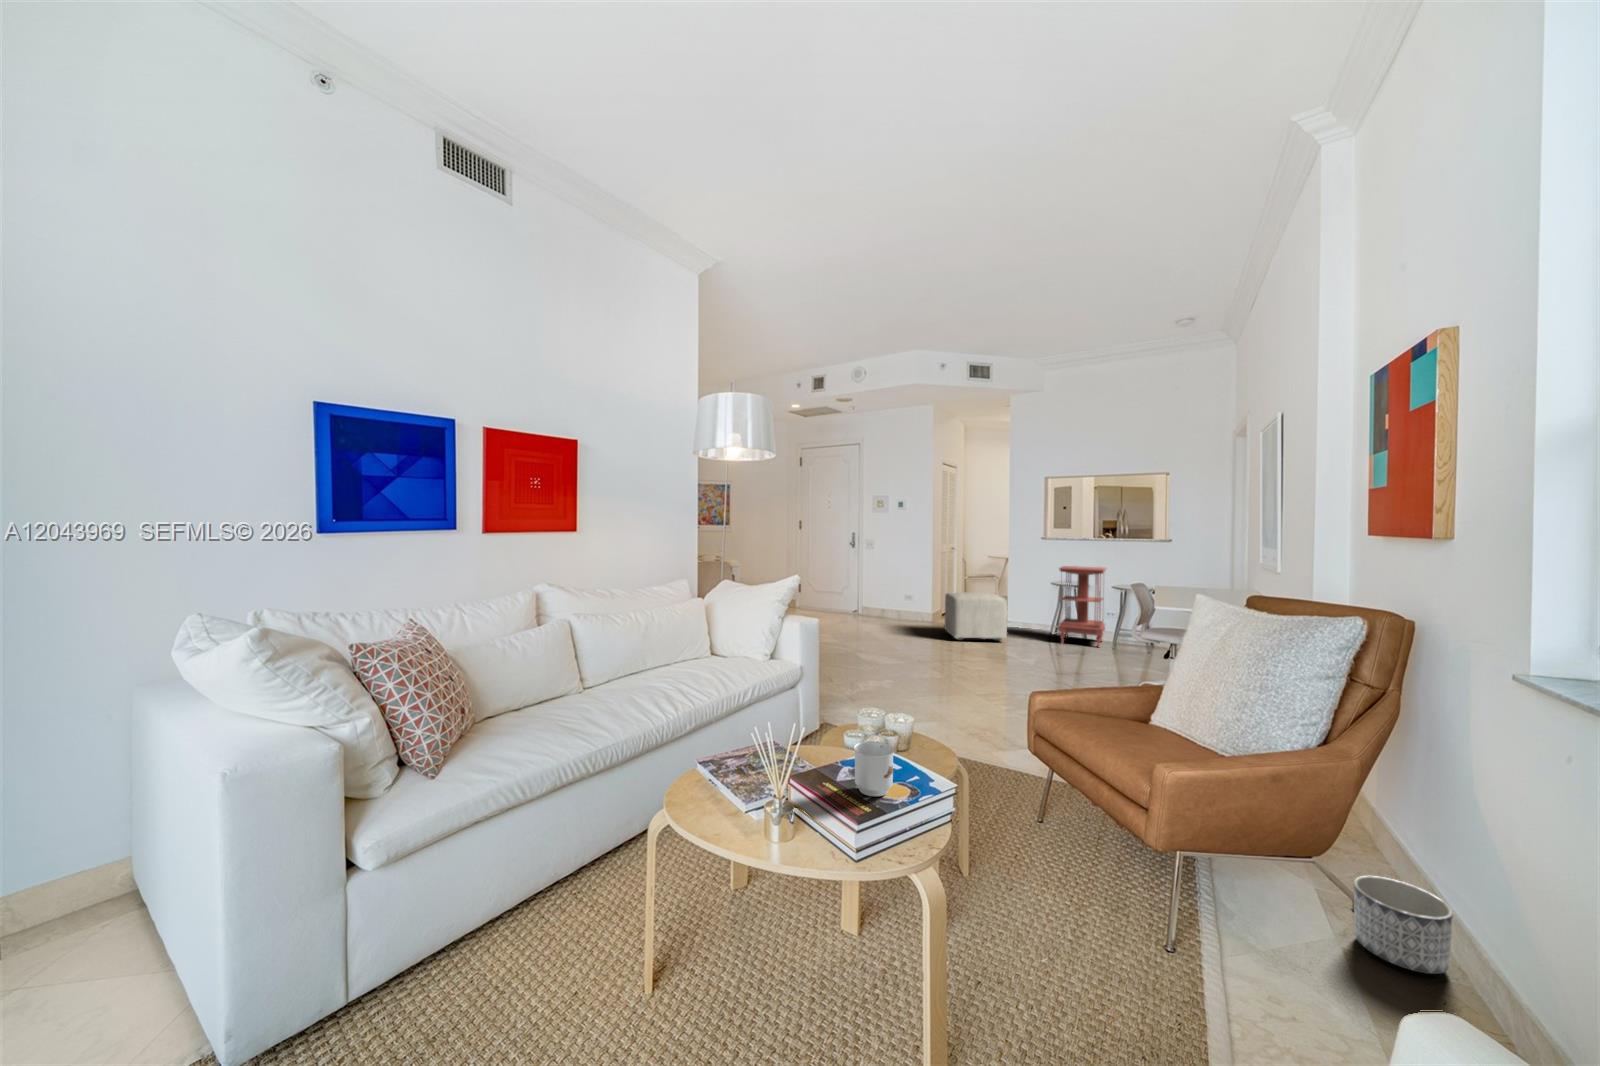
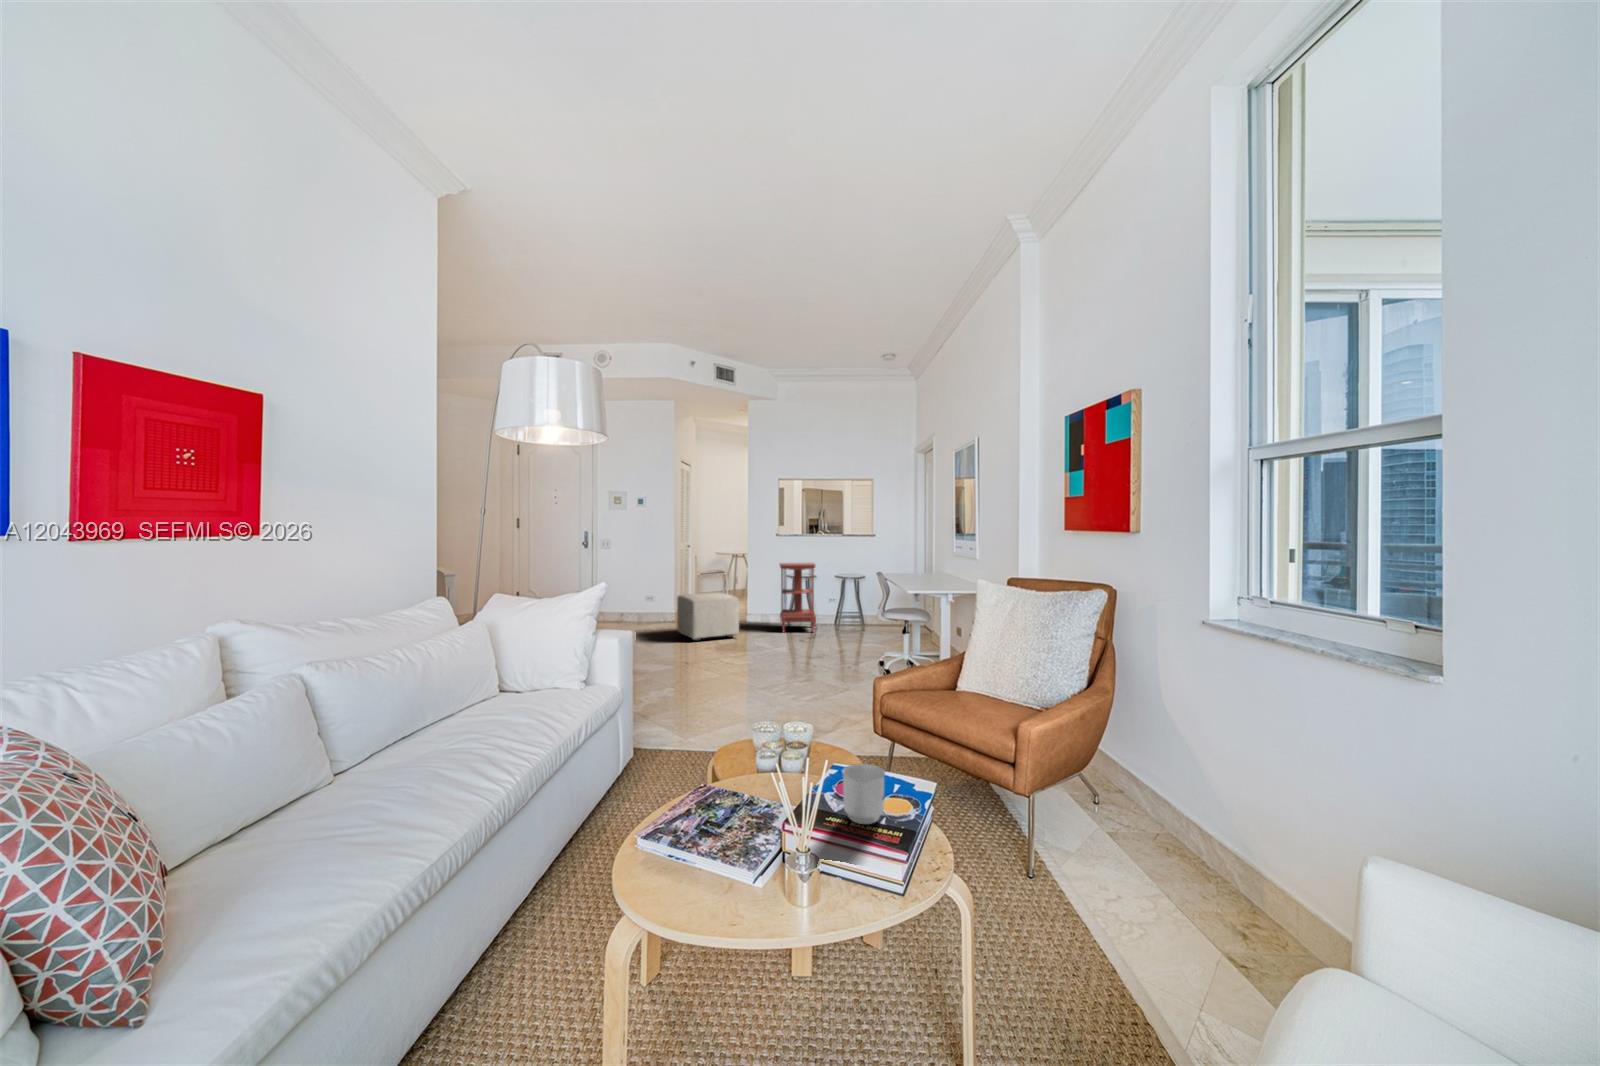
planter: present [1354,876,1453,974] -> none [1110,777,1168,838]

